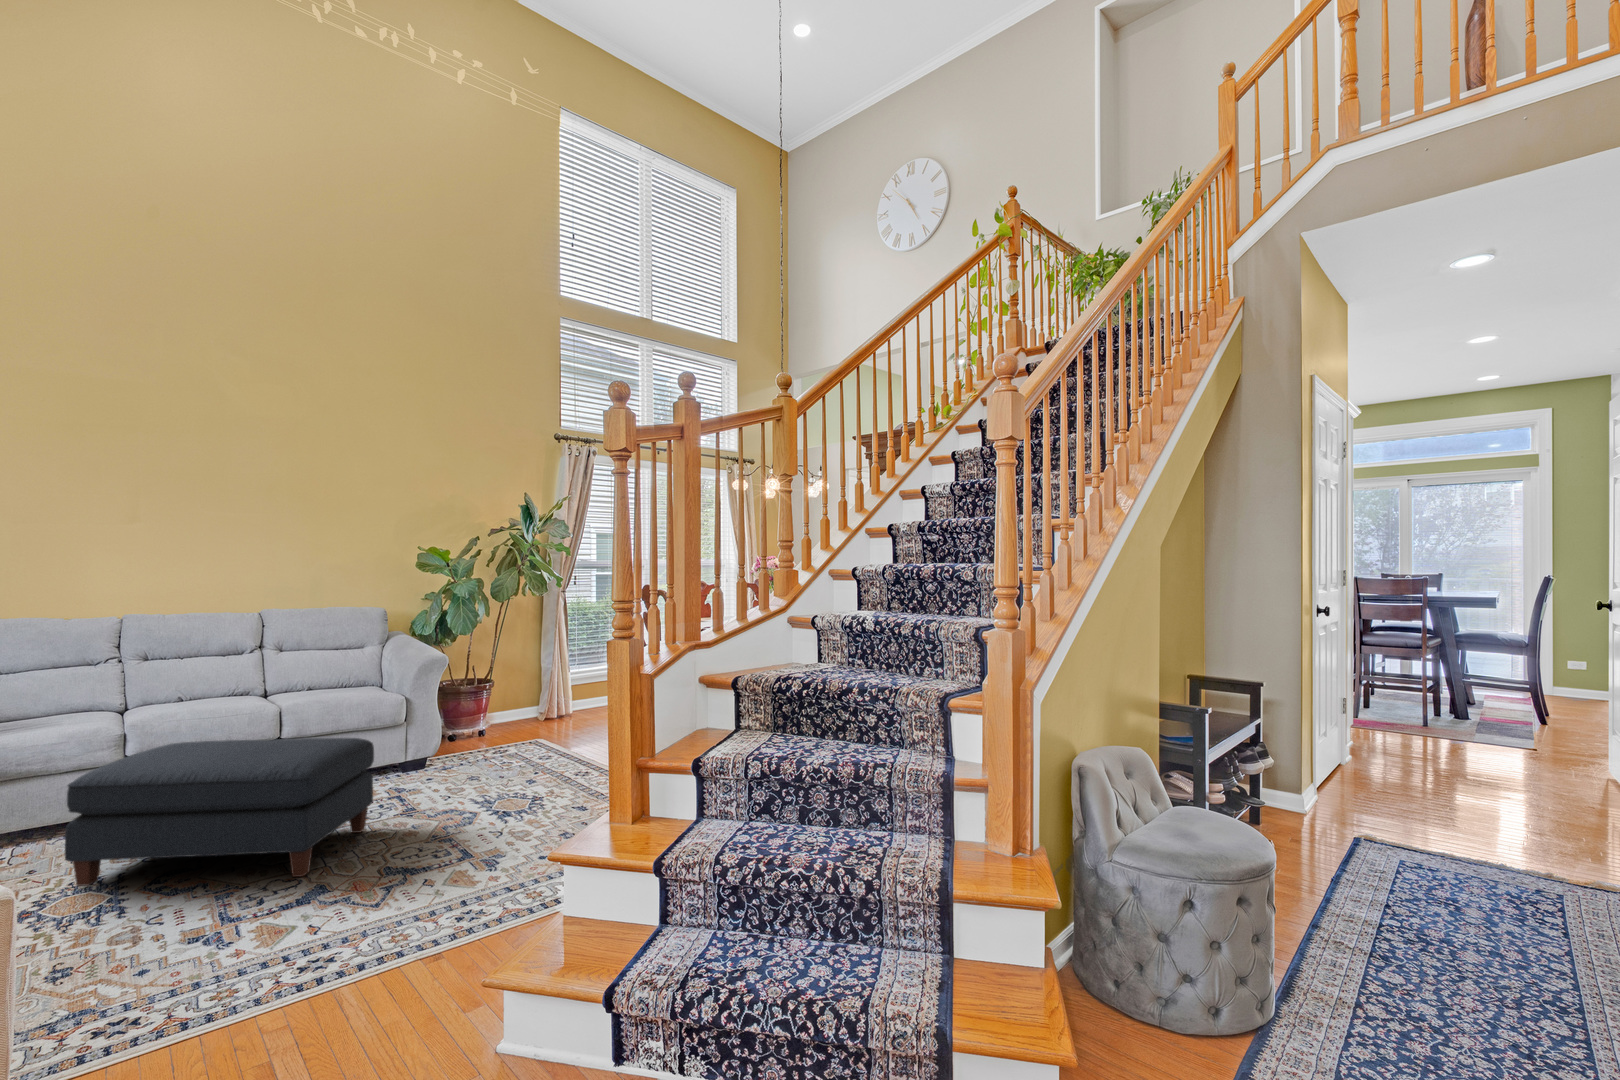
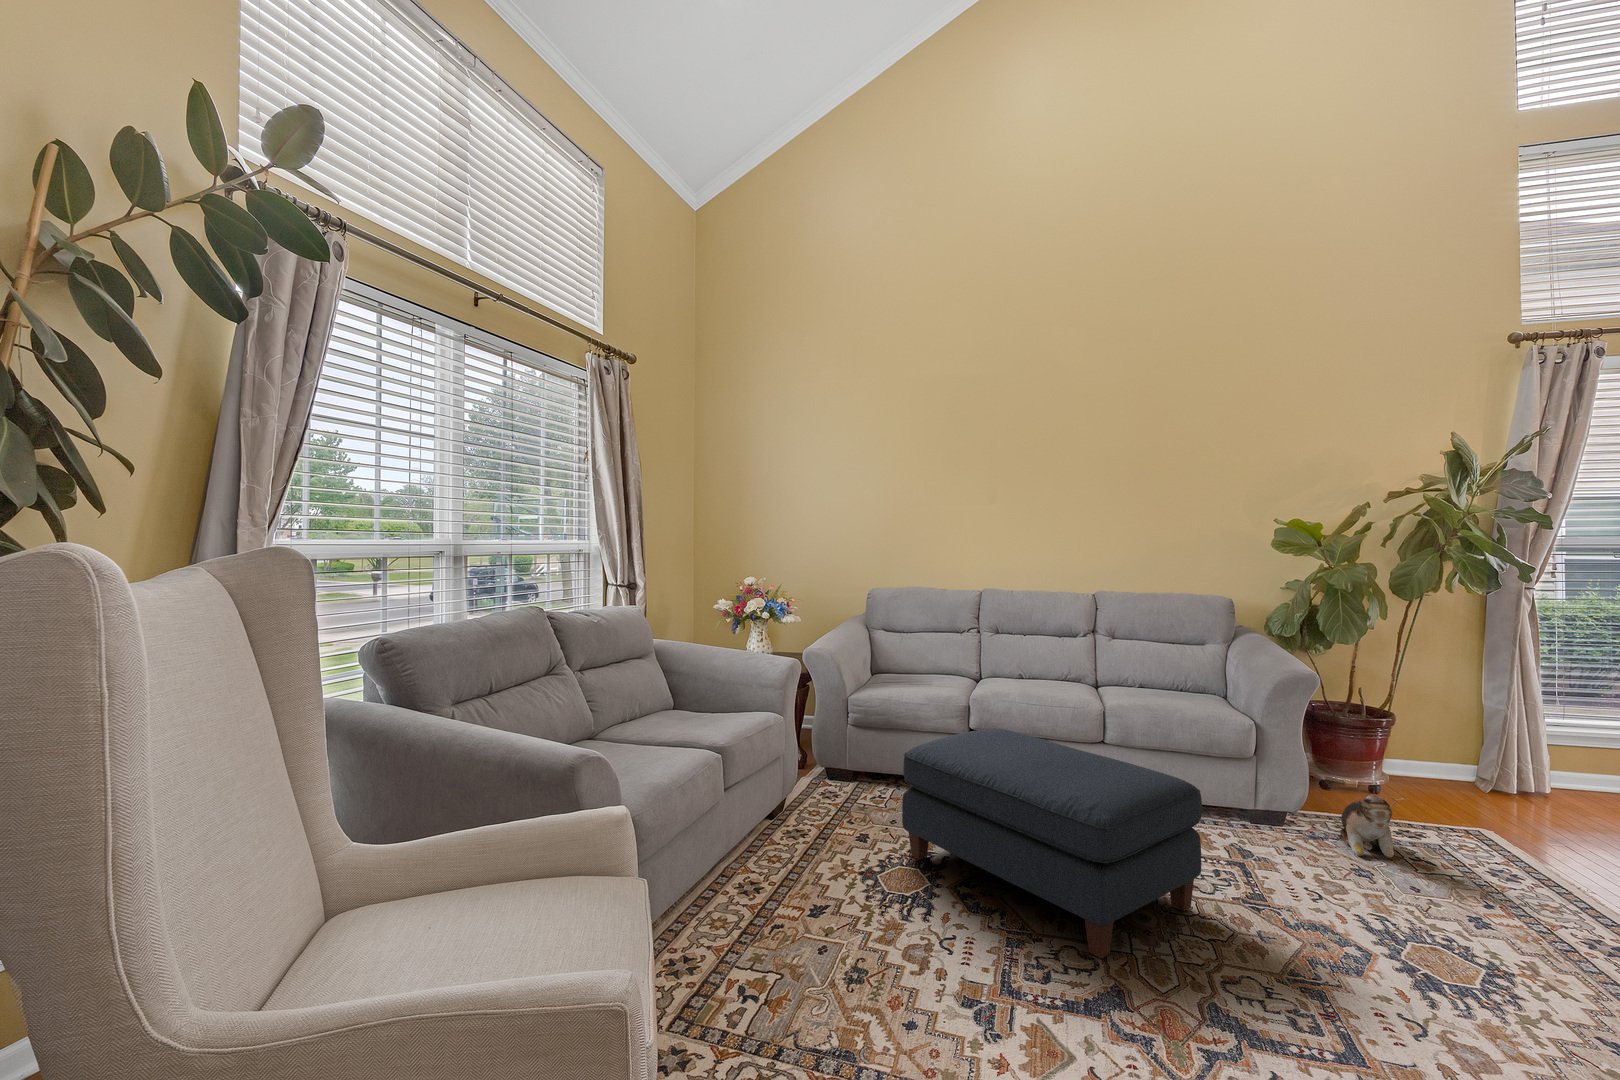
plush toy: none [461,728,492,771] -> present [1340,794,1396,857]

